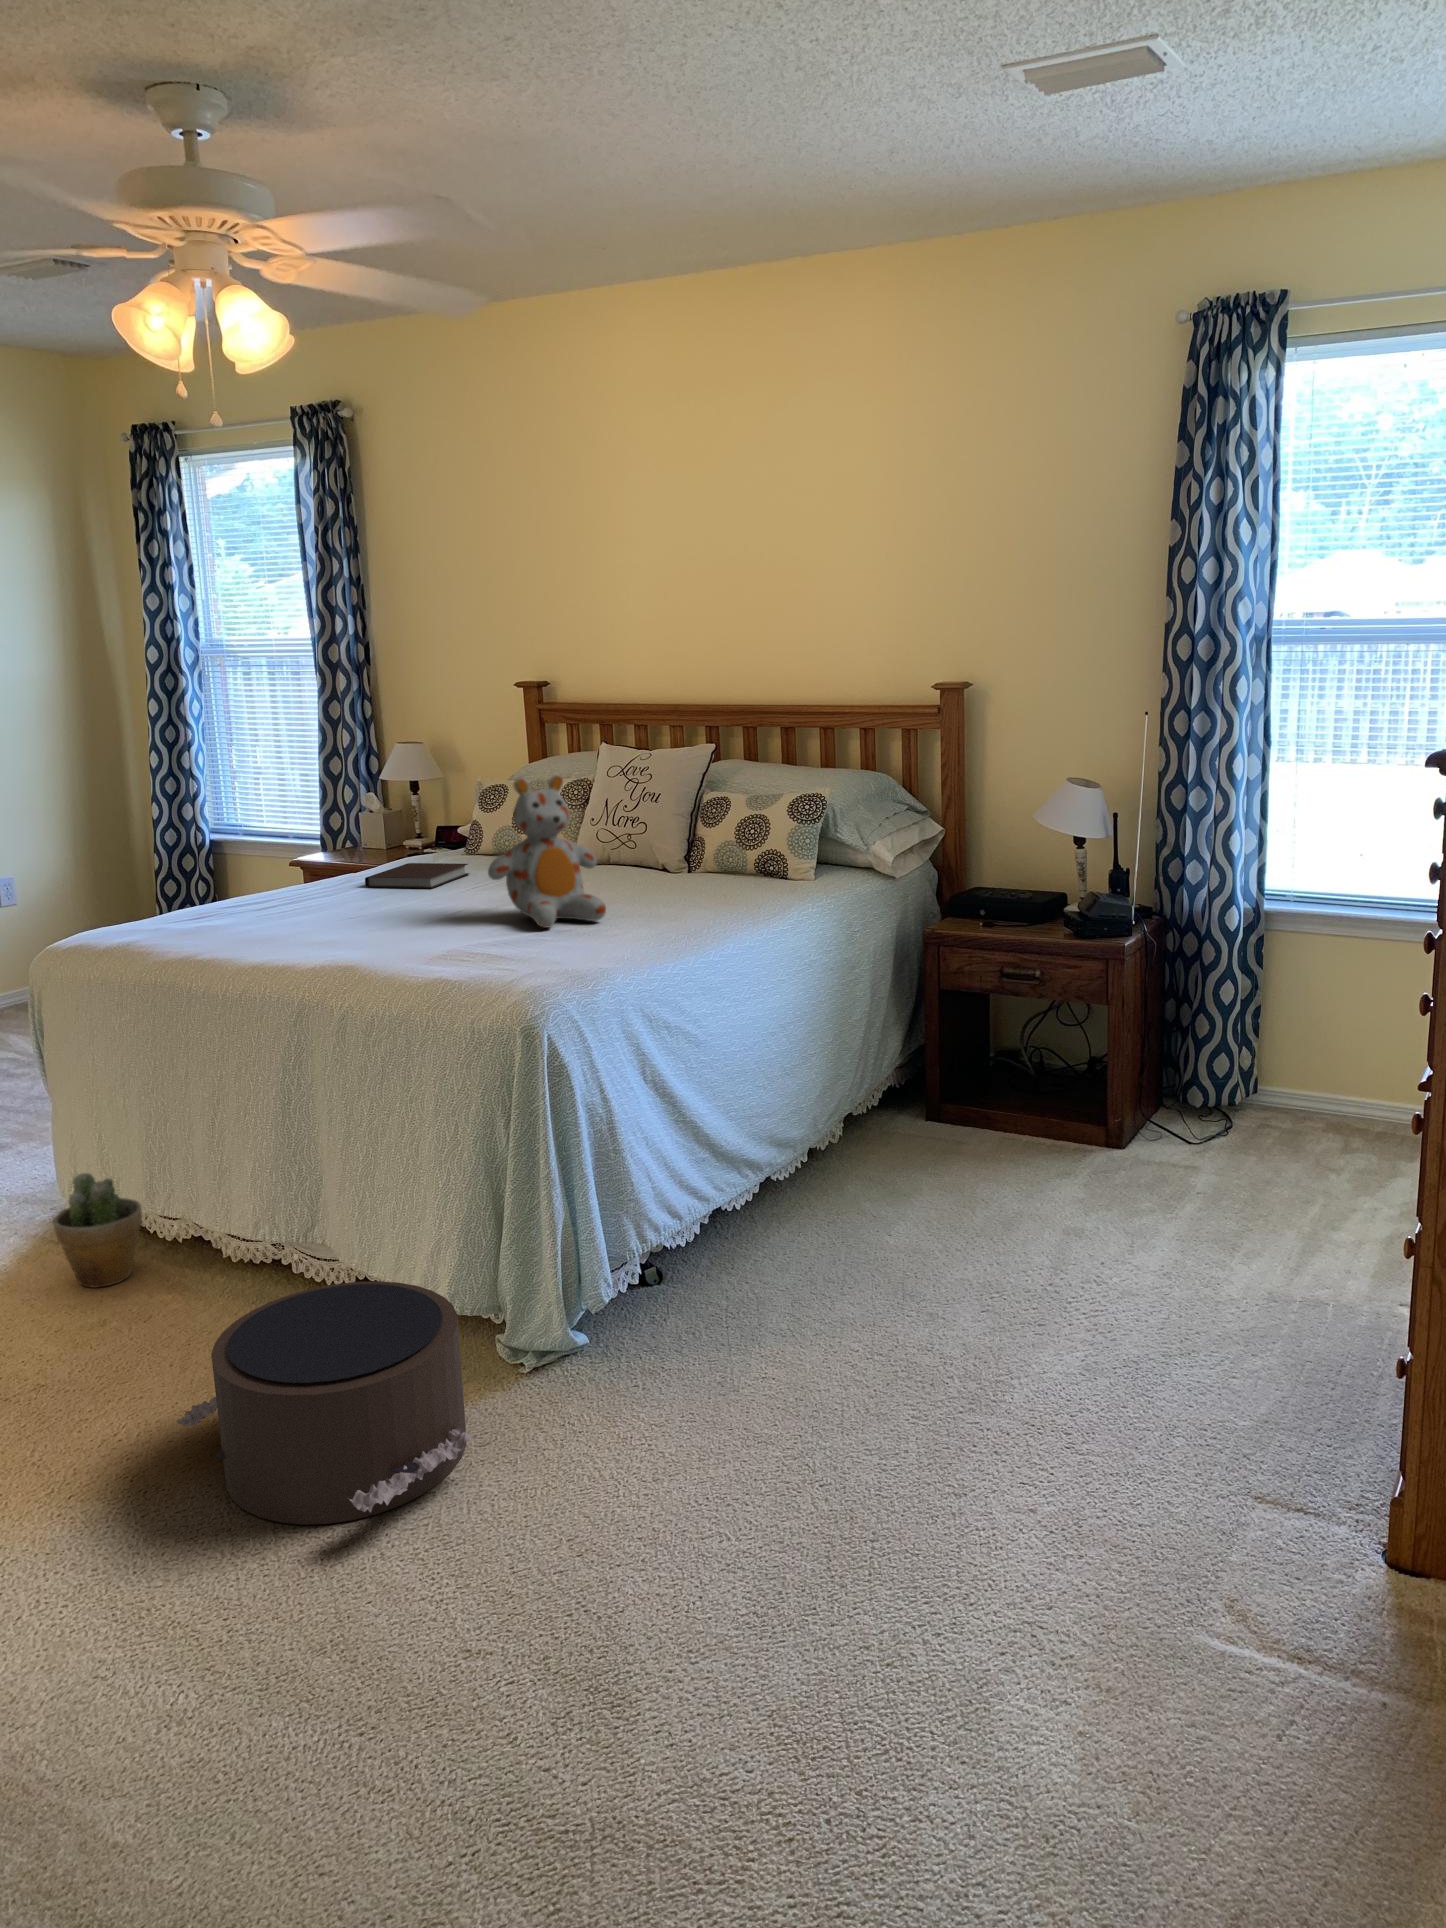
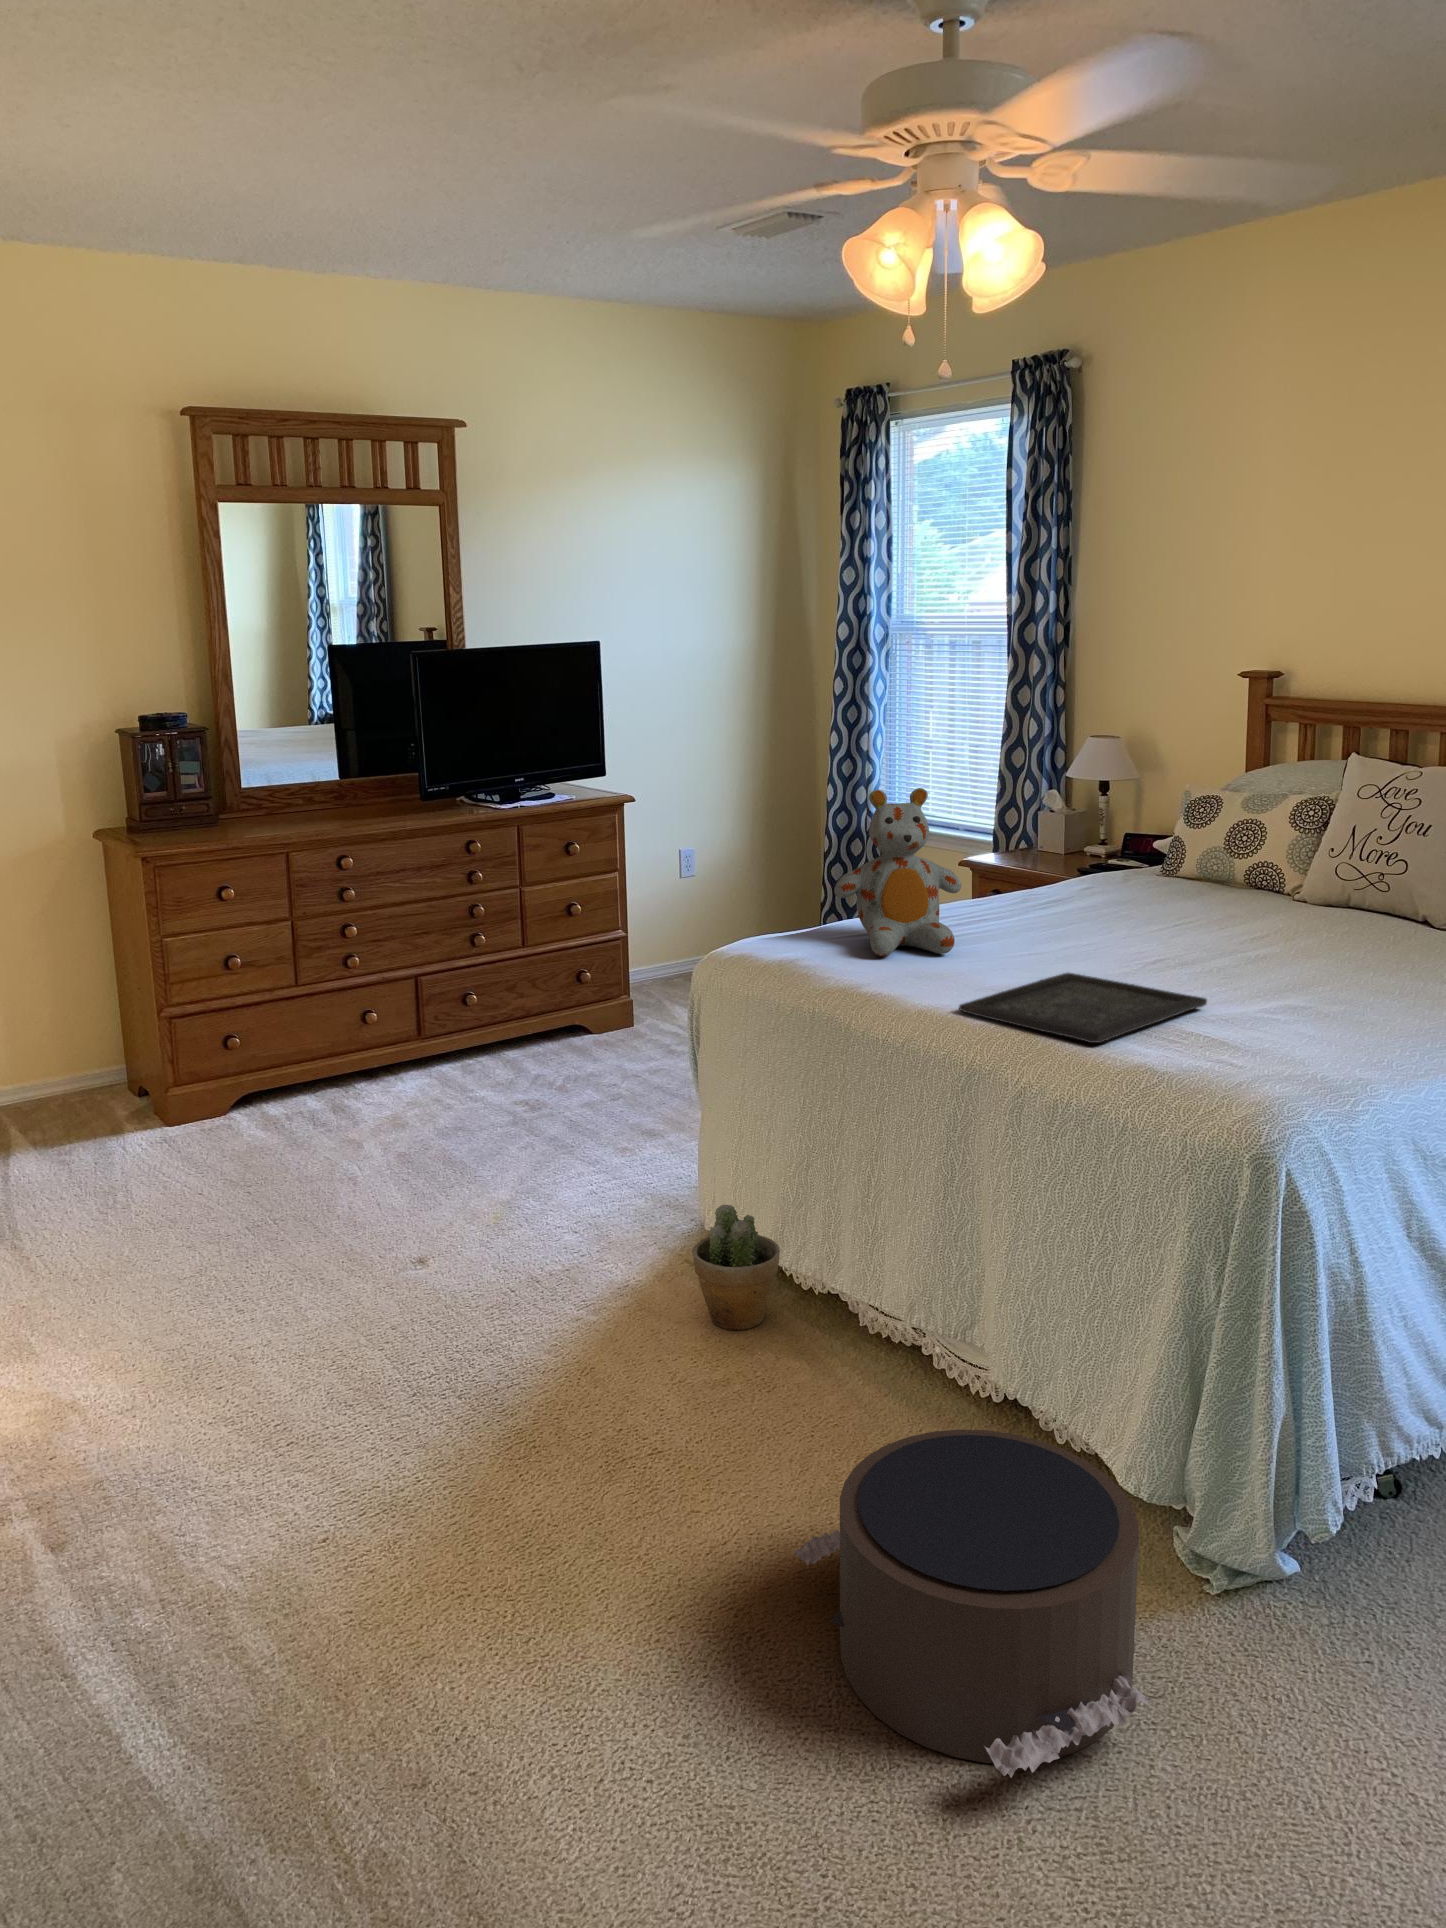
stuffed bear: present [488,775,606,928] -> present [834,788,961,956]
notebook: present [365,863,469,888] -> none [1048,885,1172,922]
tray: none [284,925,490,968] -> present [959,973,1207,1043]

